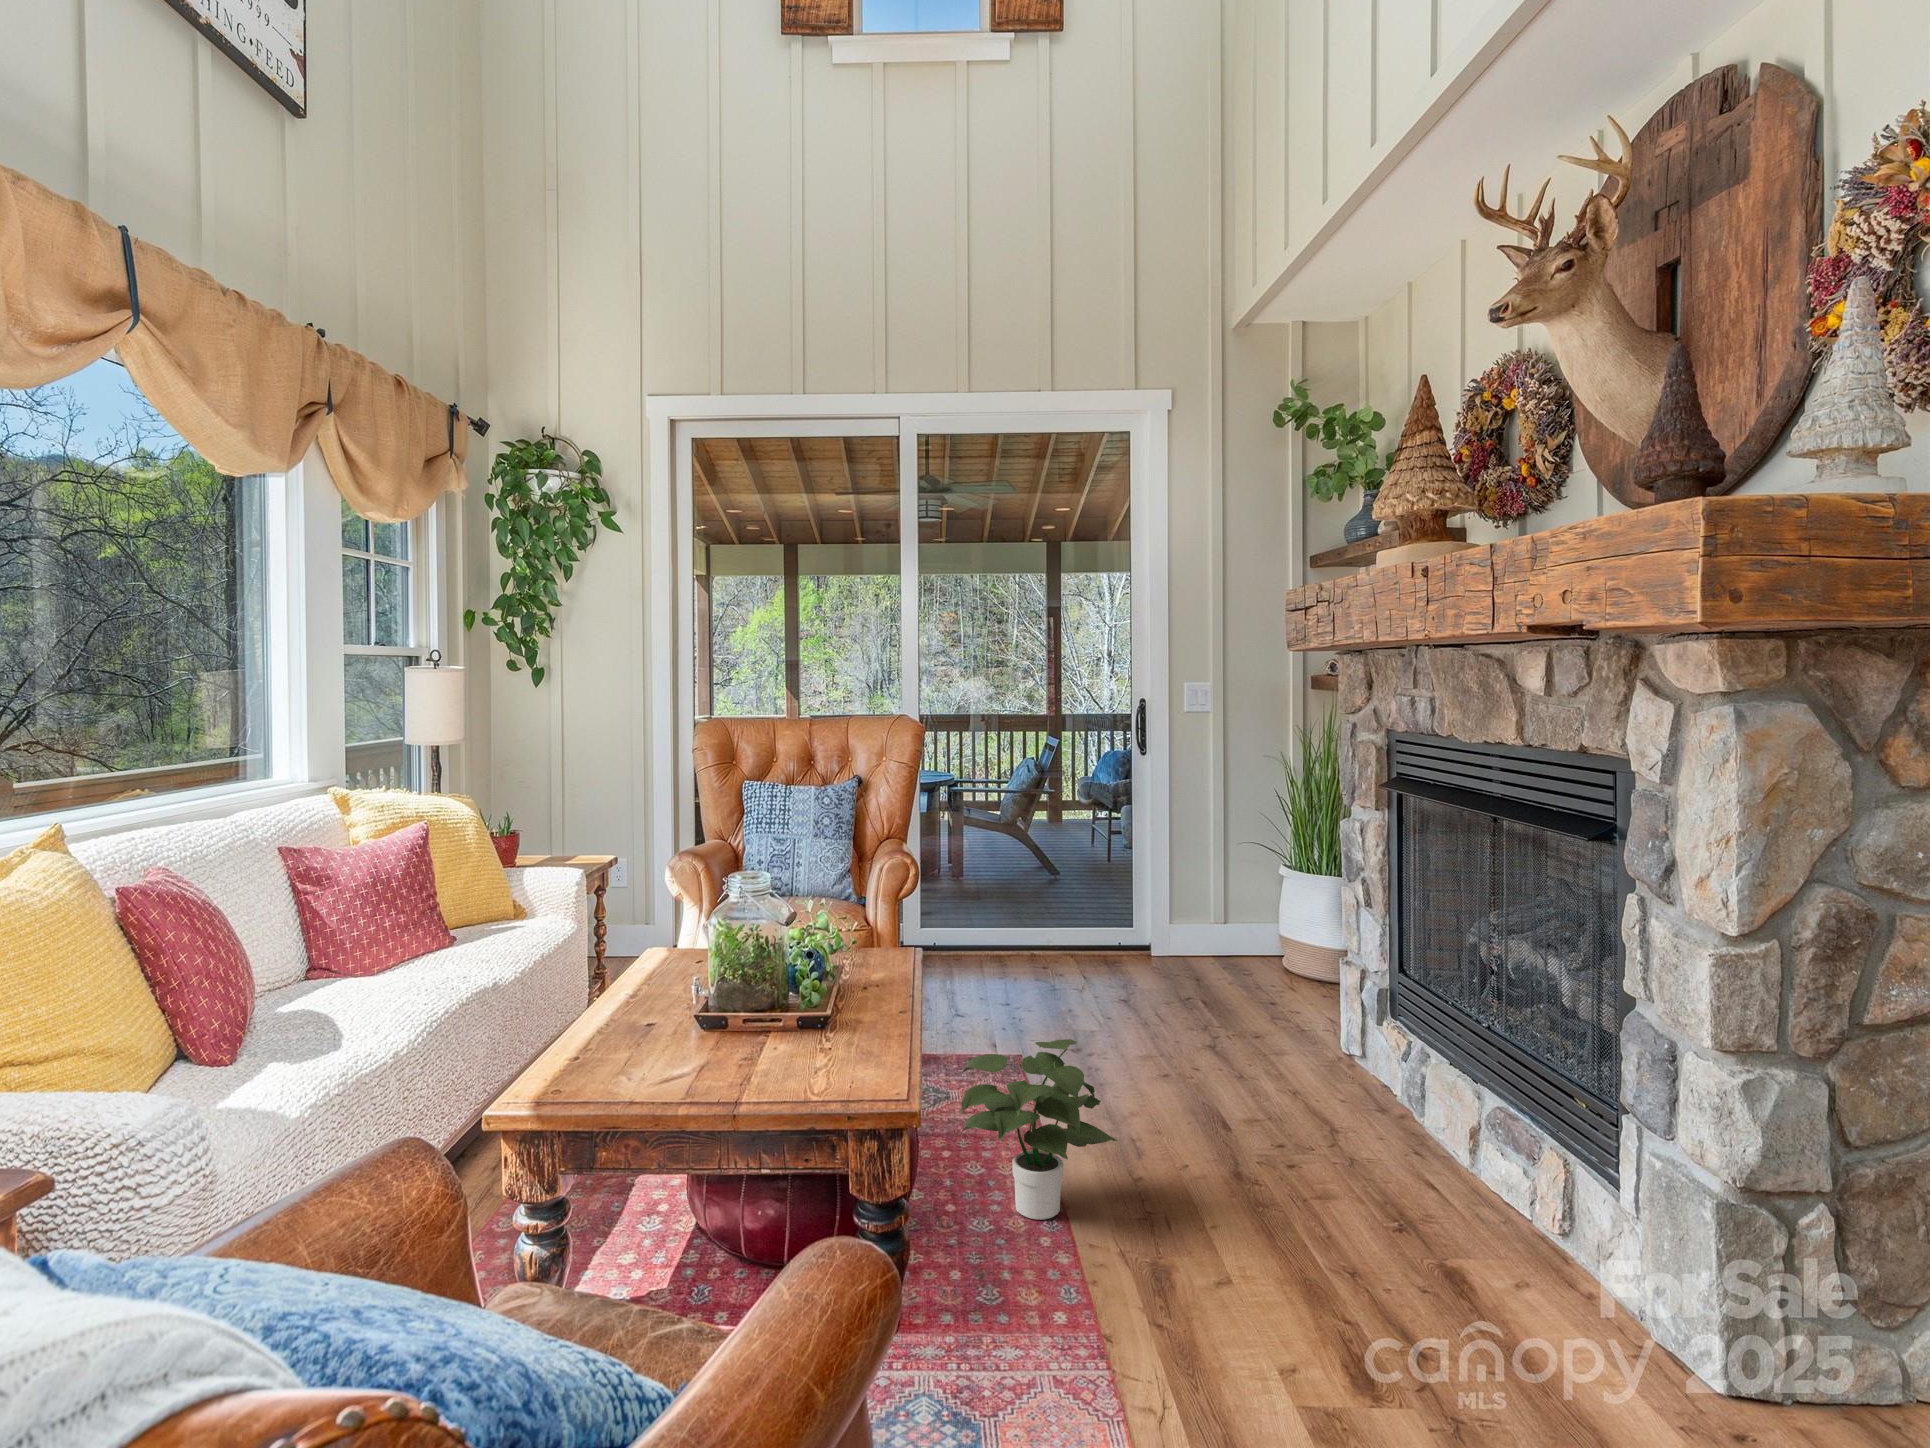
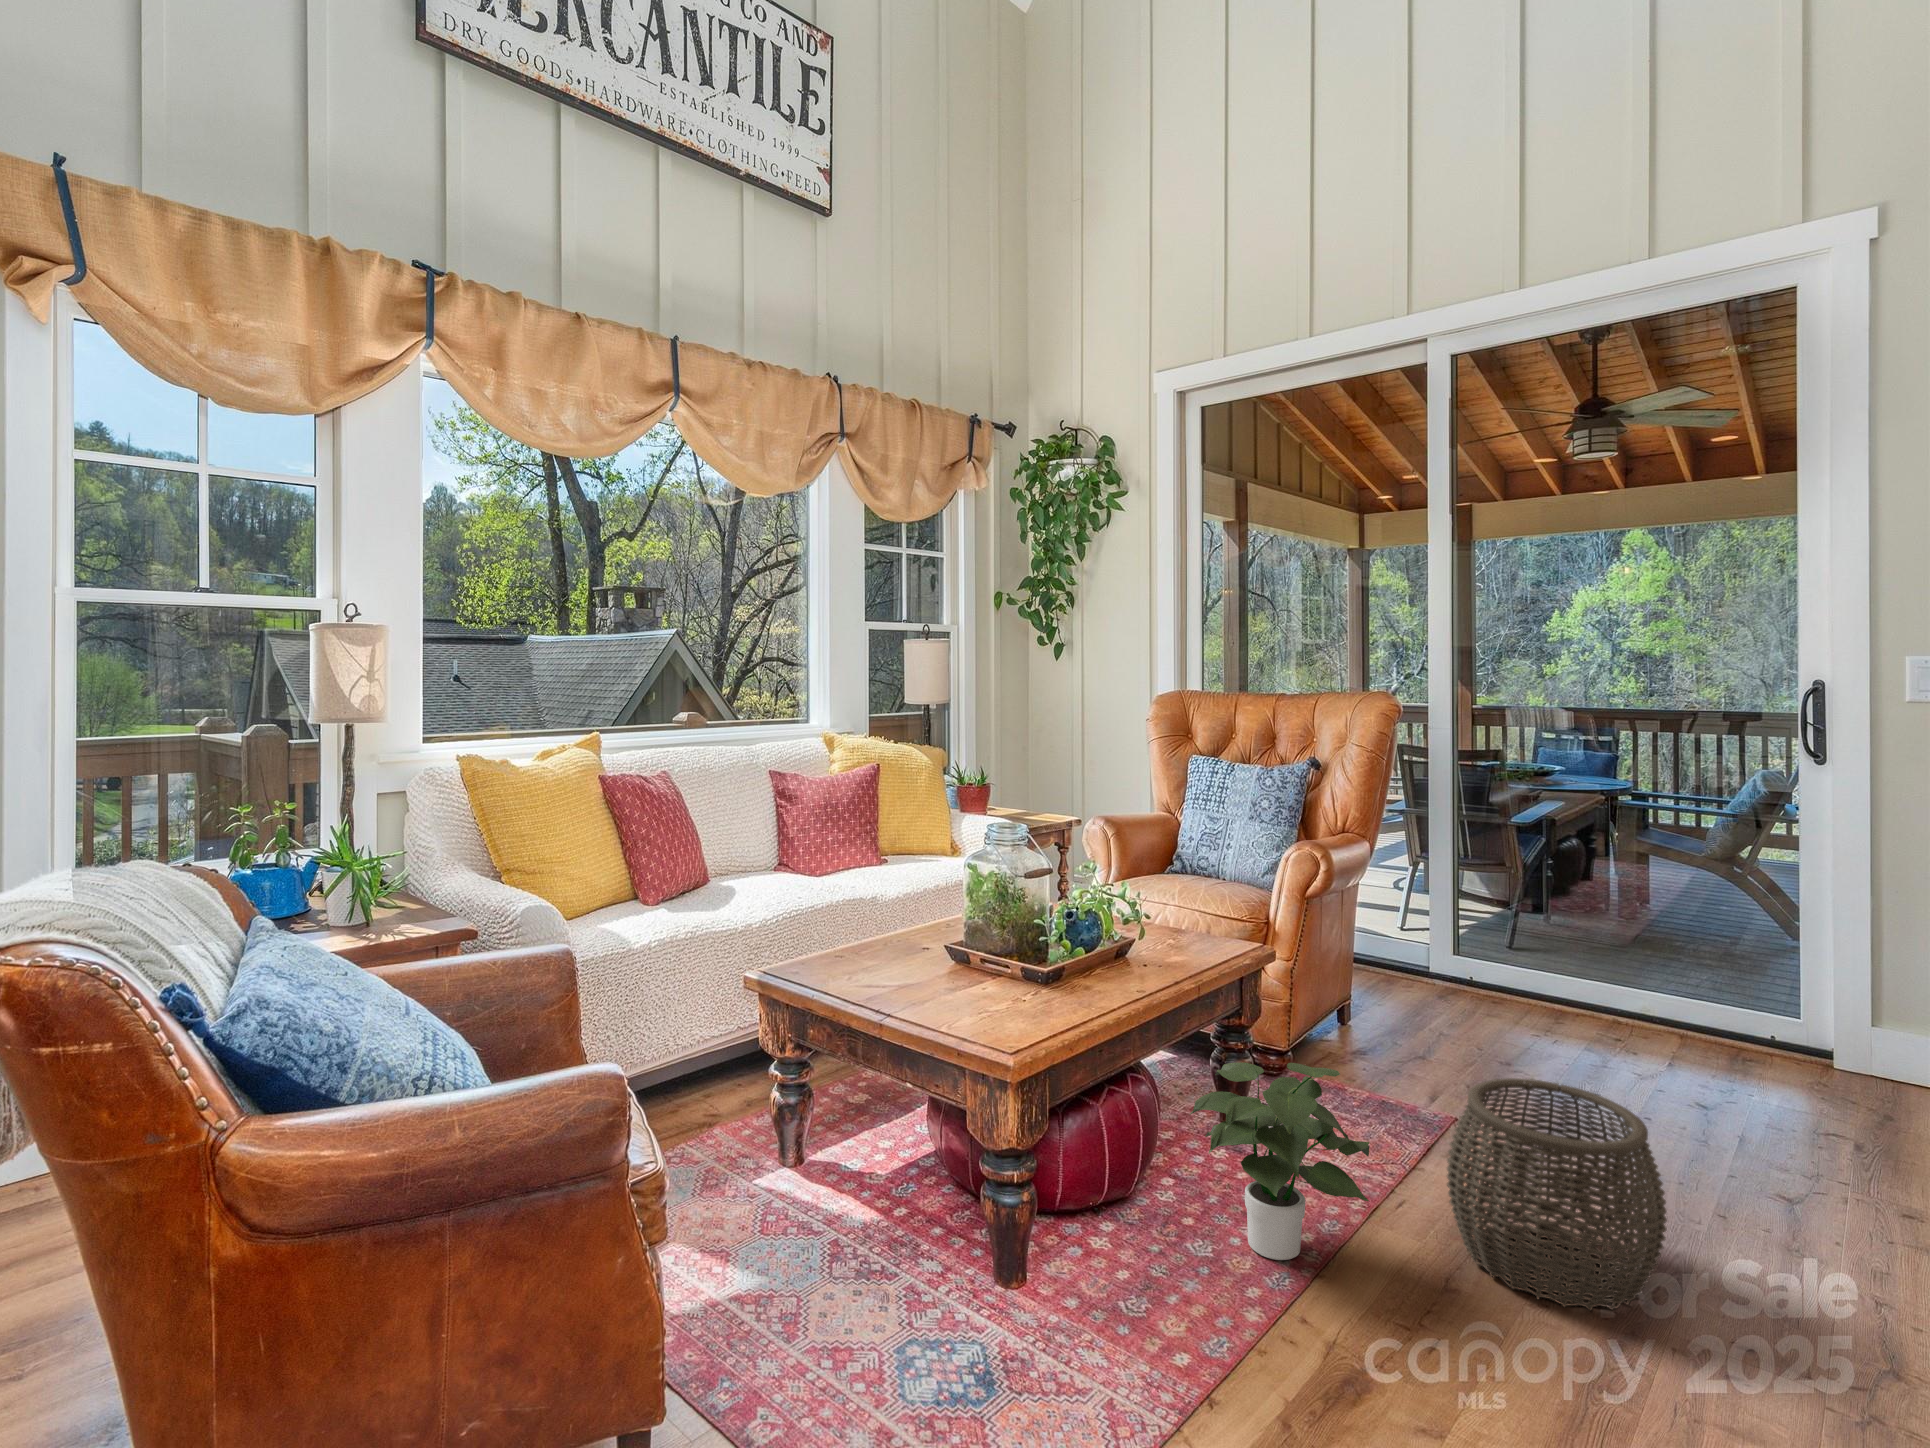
woven basket: none [1123,1010,1275,1178] -> present [1447,1078,1667,1310]

